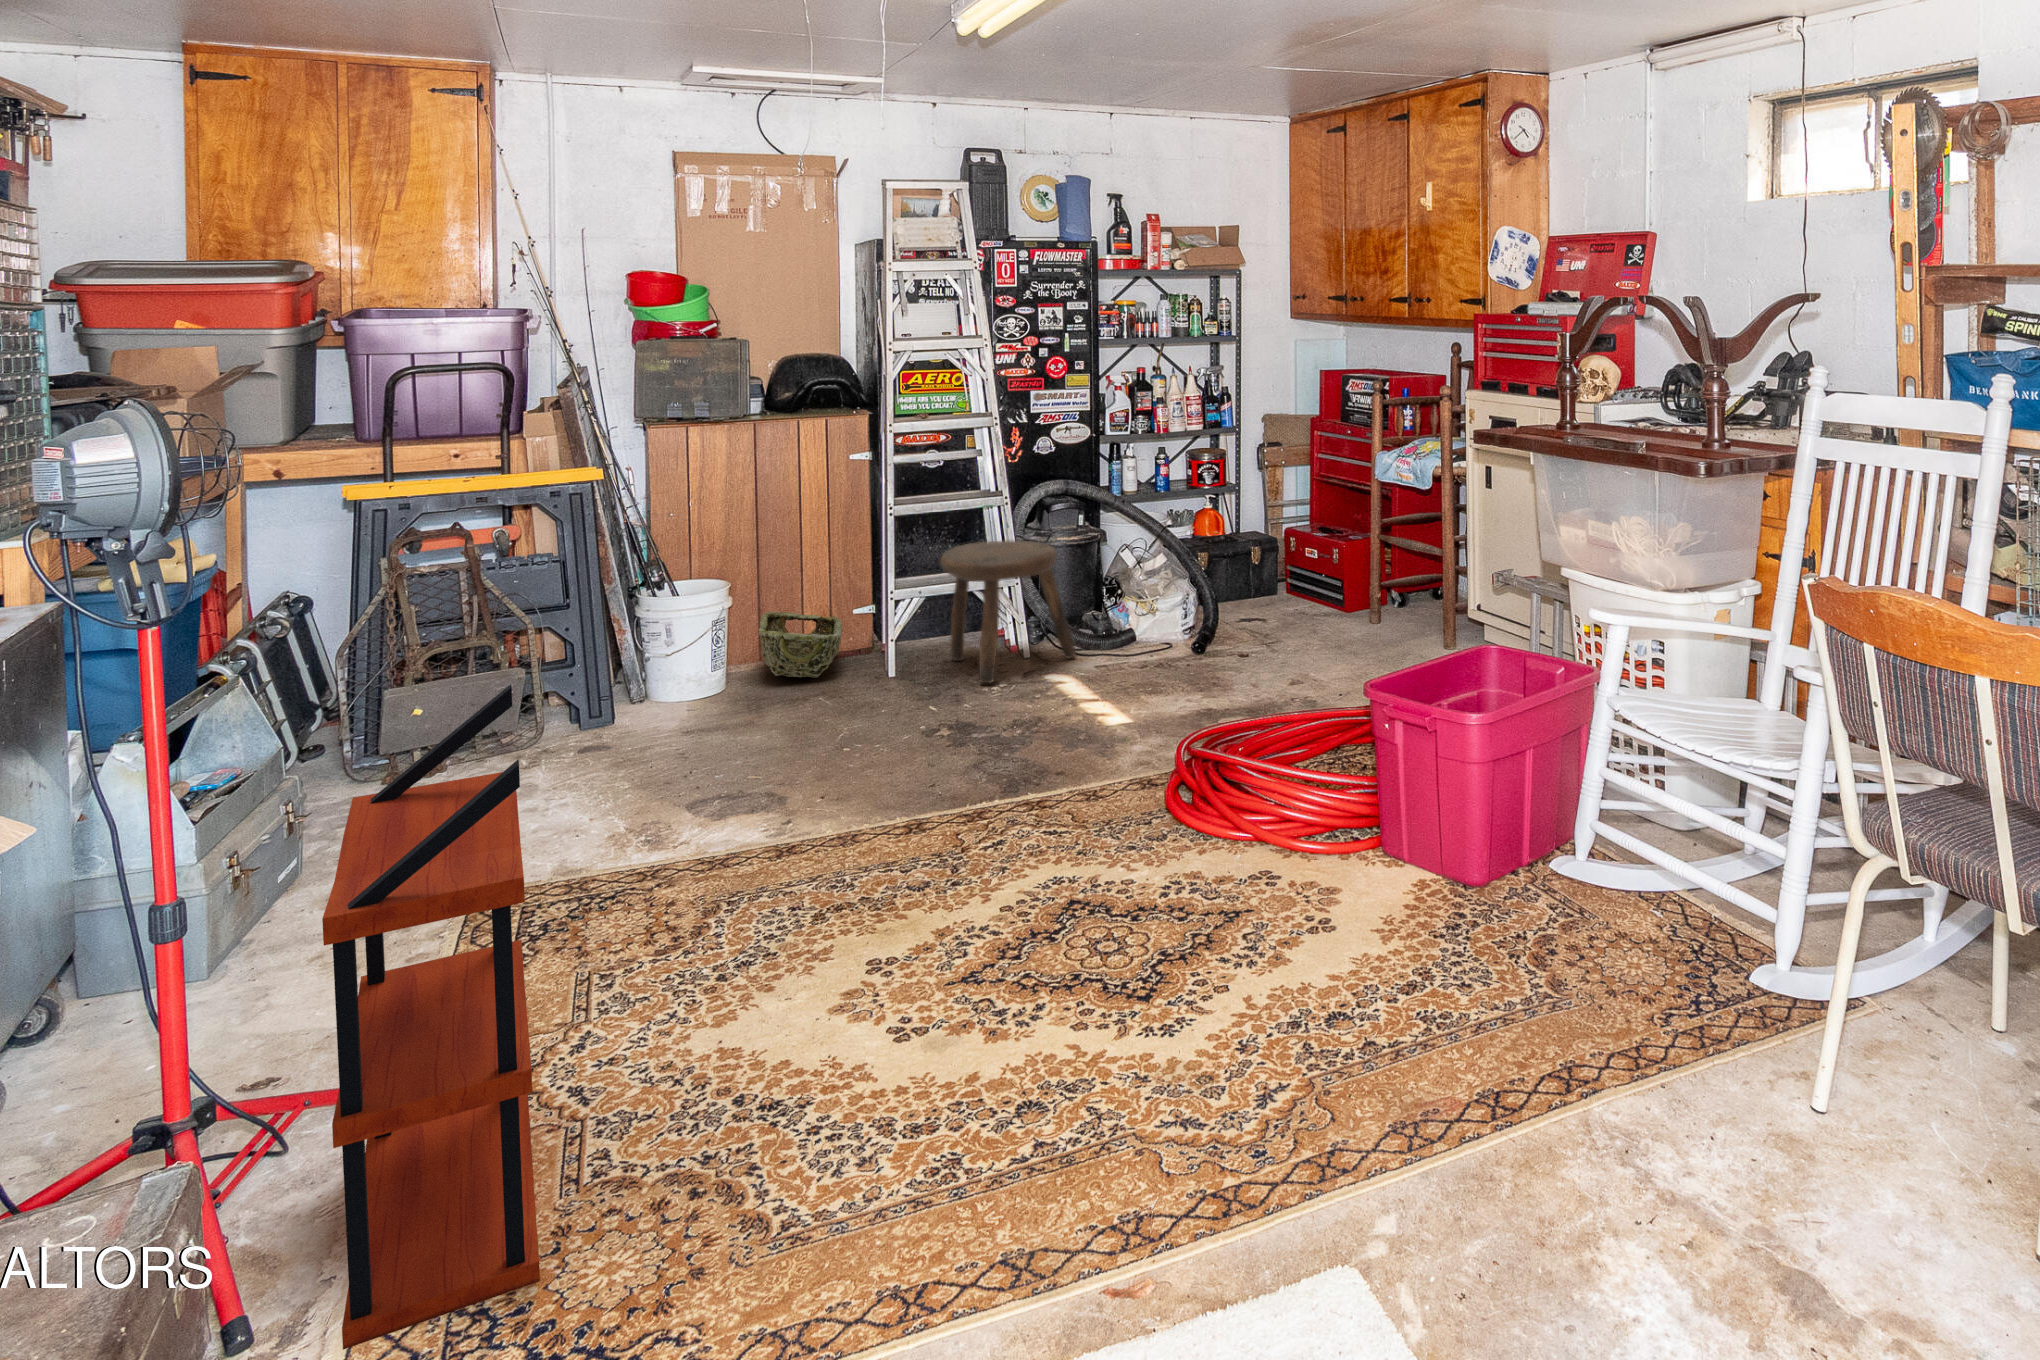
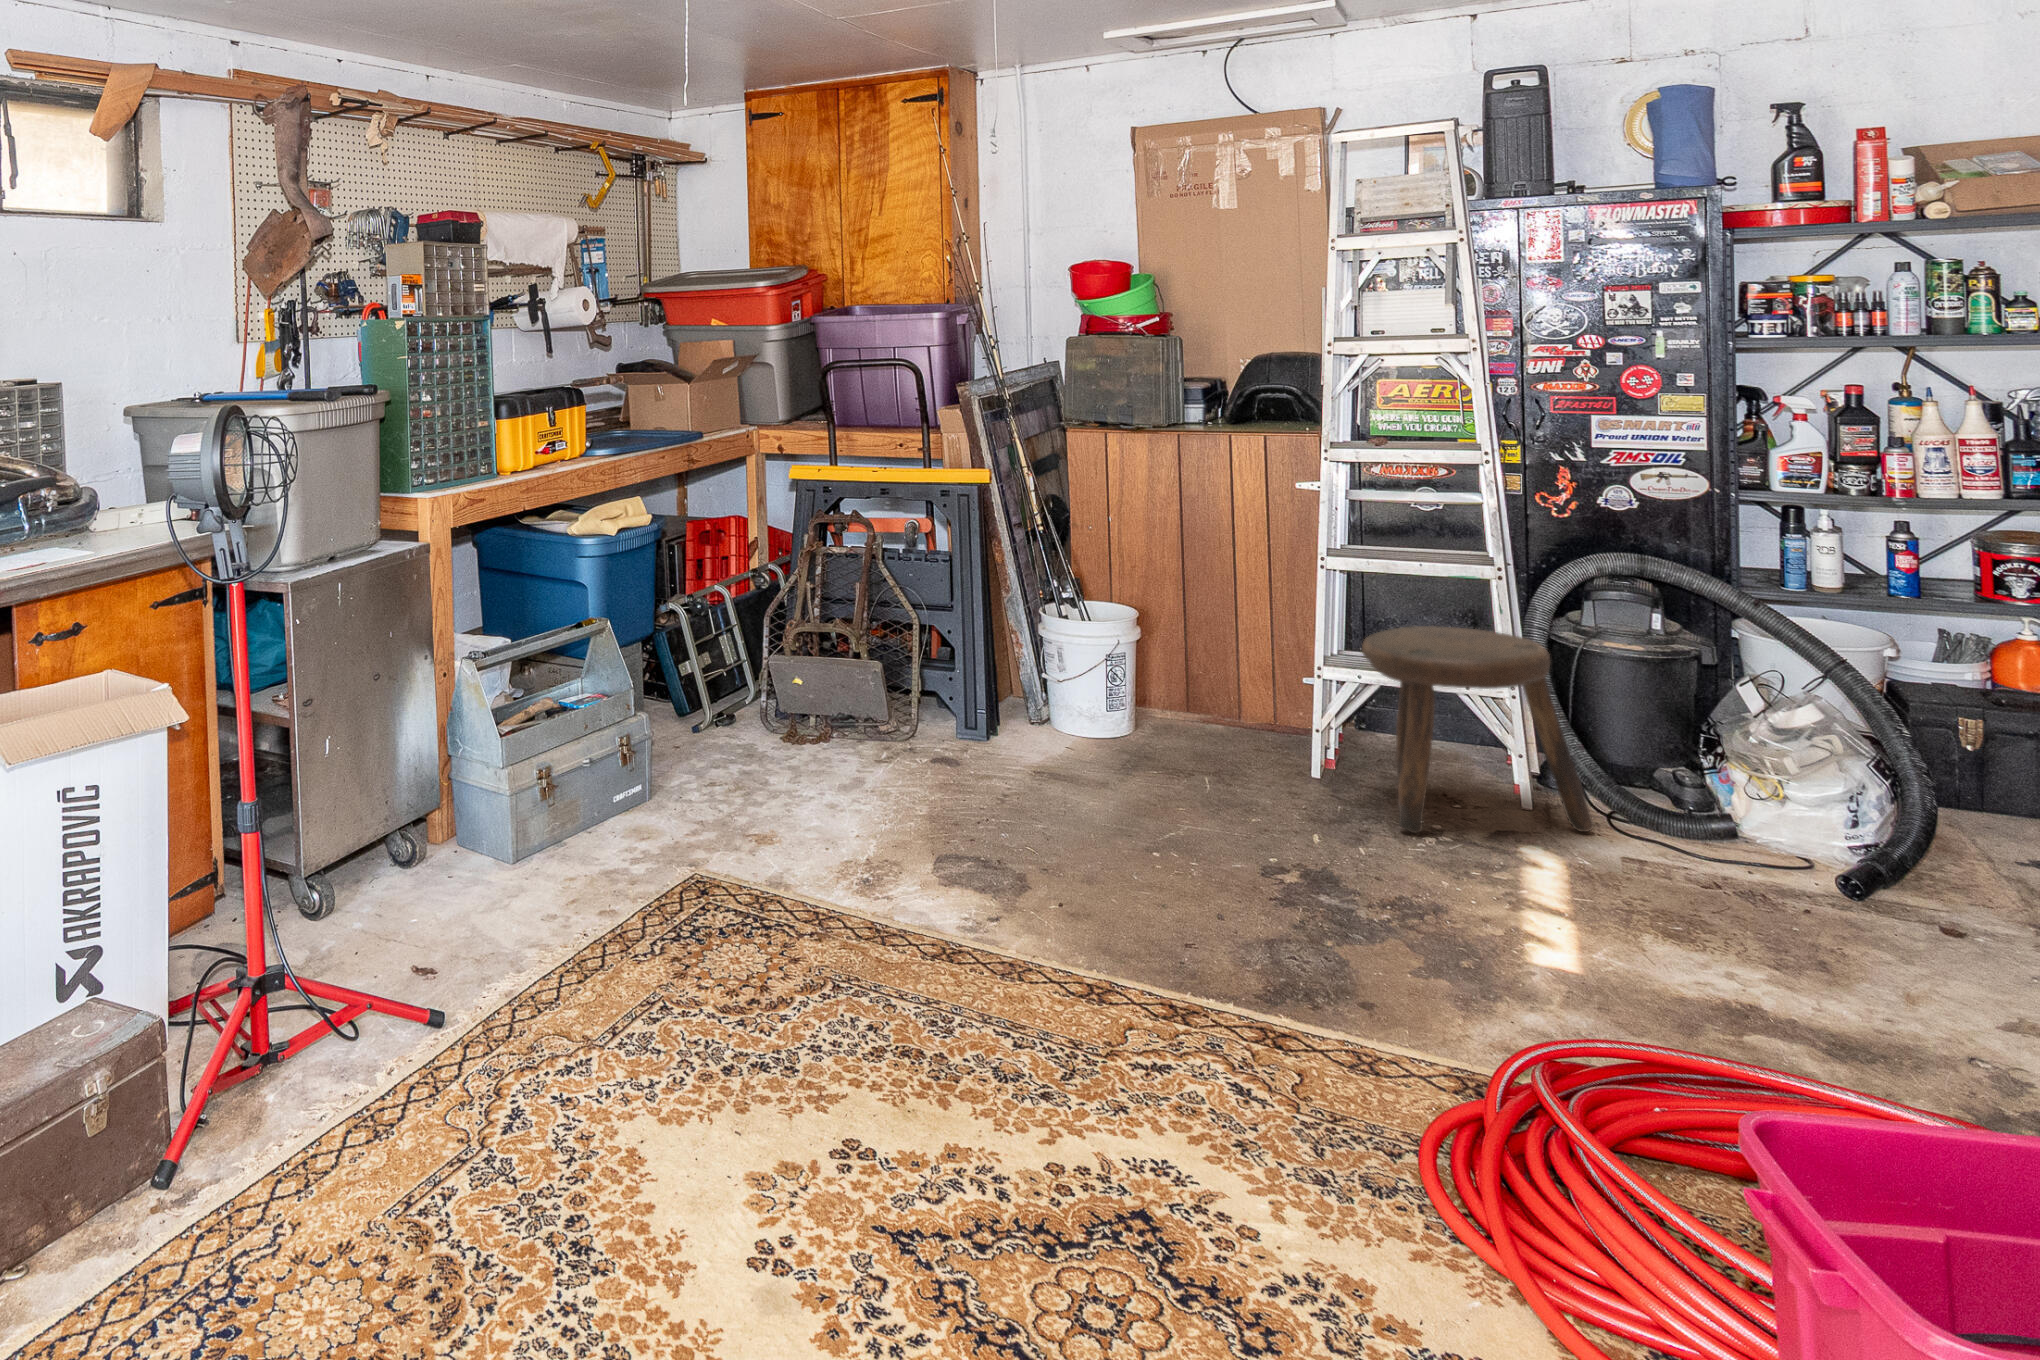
woven basket: present [759,612,842,678] -> none [1138,671,1267,765]
shelving unit: present [322,684,540,1350] -> none [67,669,435,1313]

